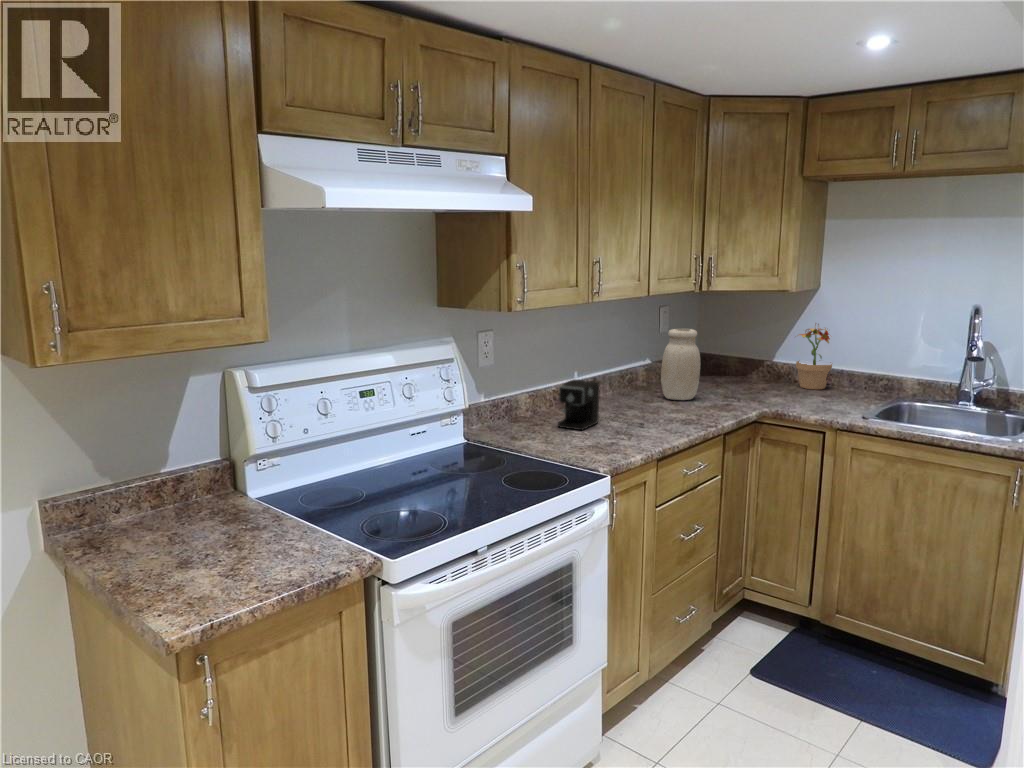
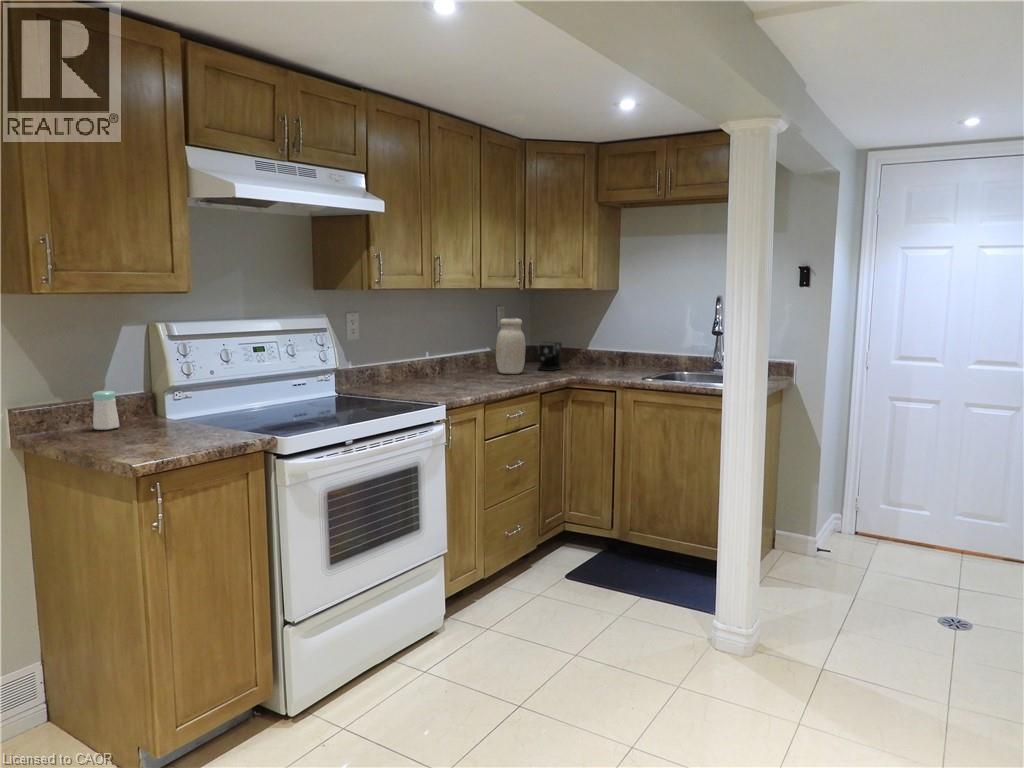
potted plant: present [796,324,832,389] -> none [599,317,628,368]
coffee maker: present [558,380,643,430] -> present [538,342,589,371]
salt shaker: none [148,470,183,524] -> present [92,390,119,430]

